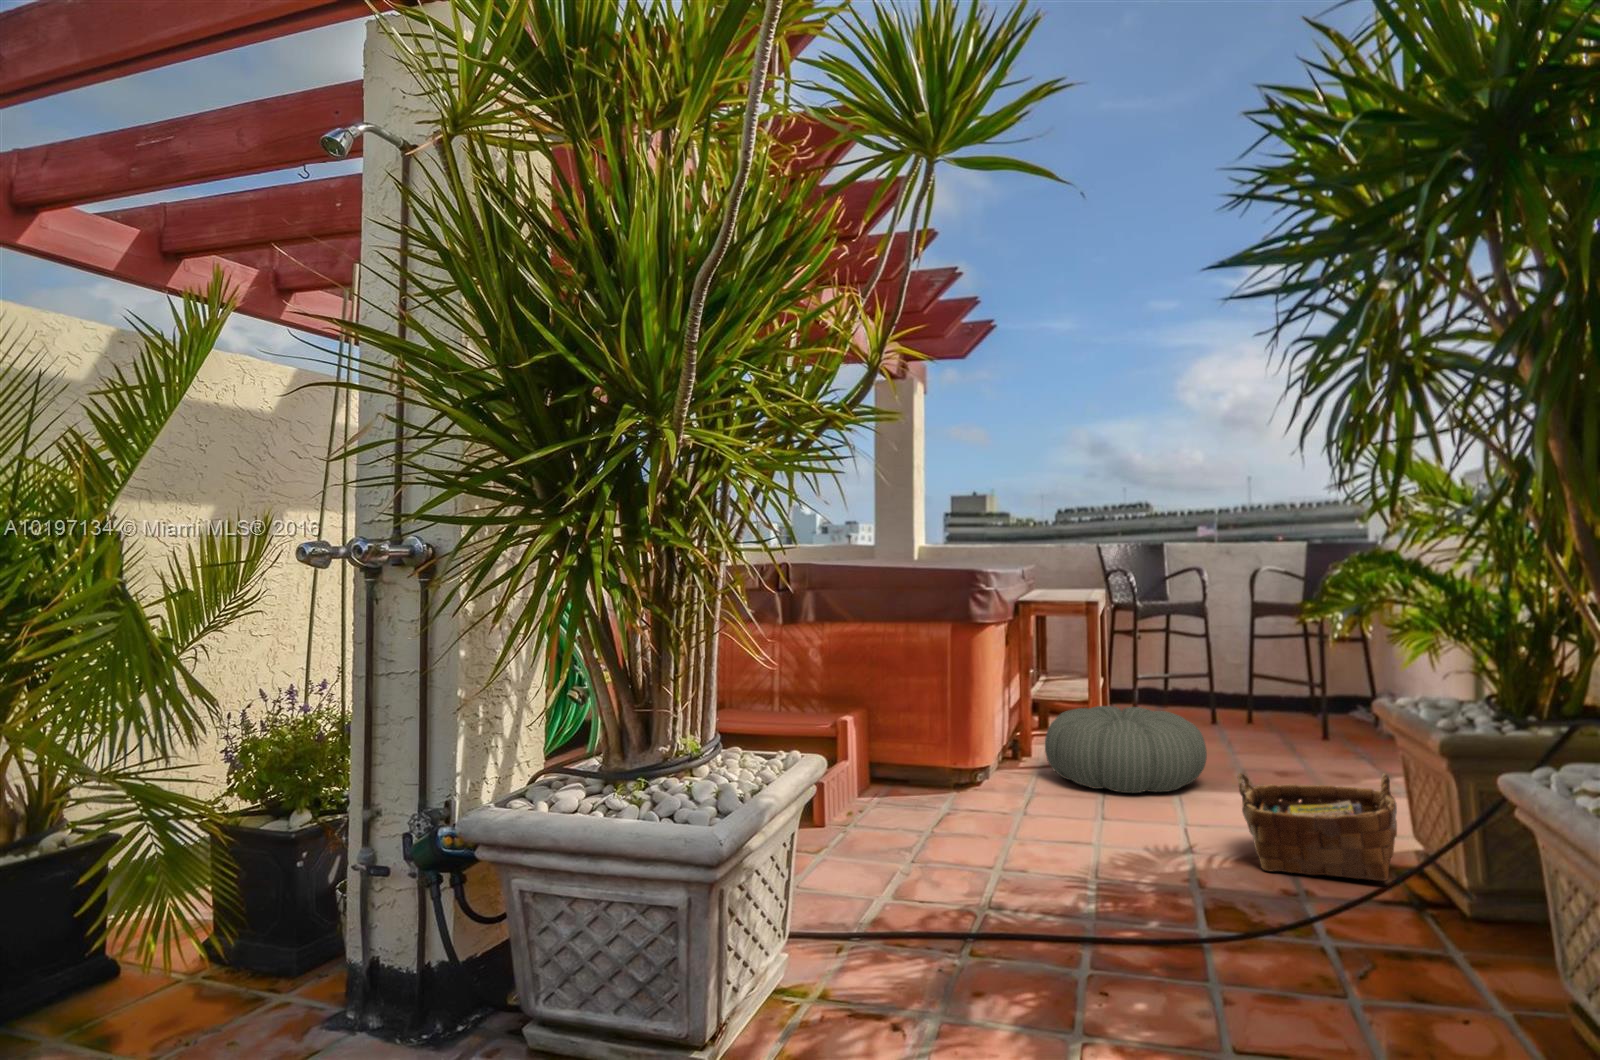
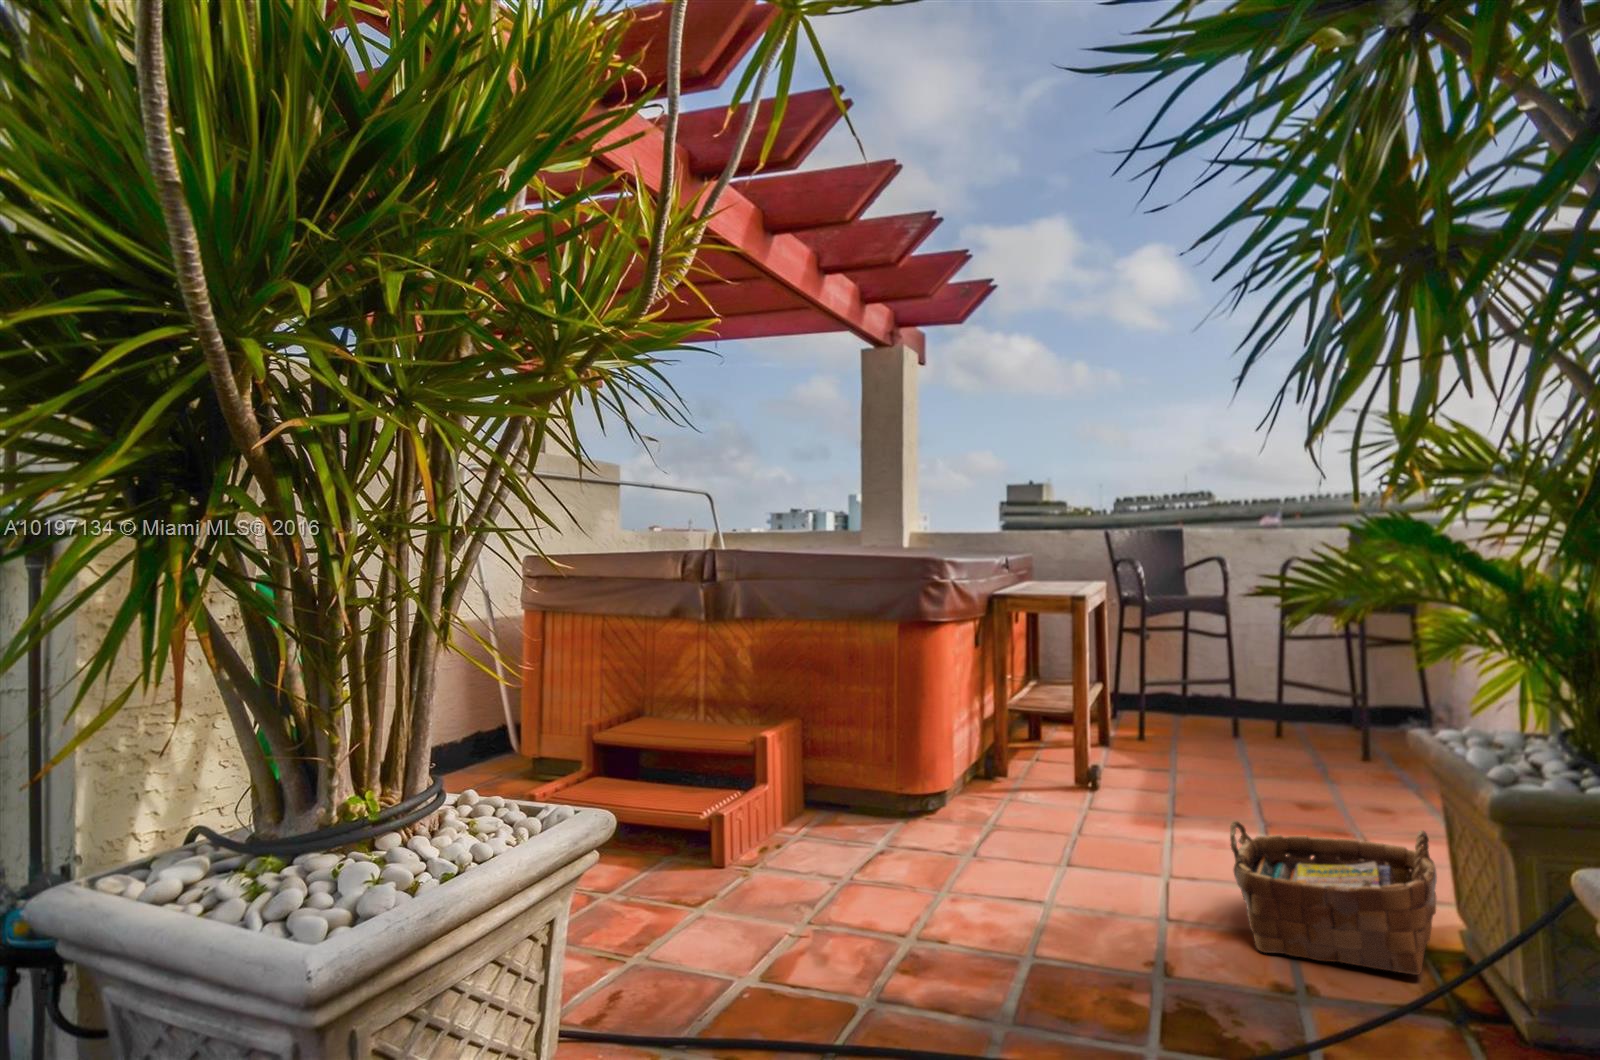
pouf: present [1045,706,1207,793] -> none [1015,721,1209,830]

